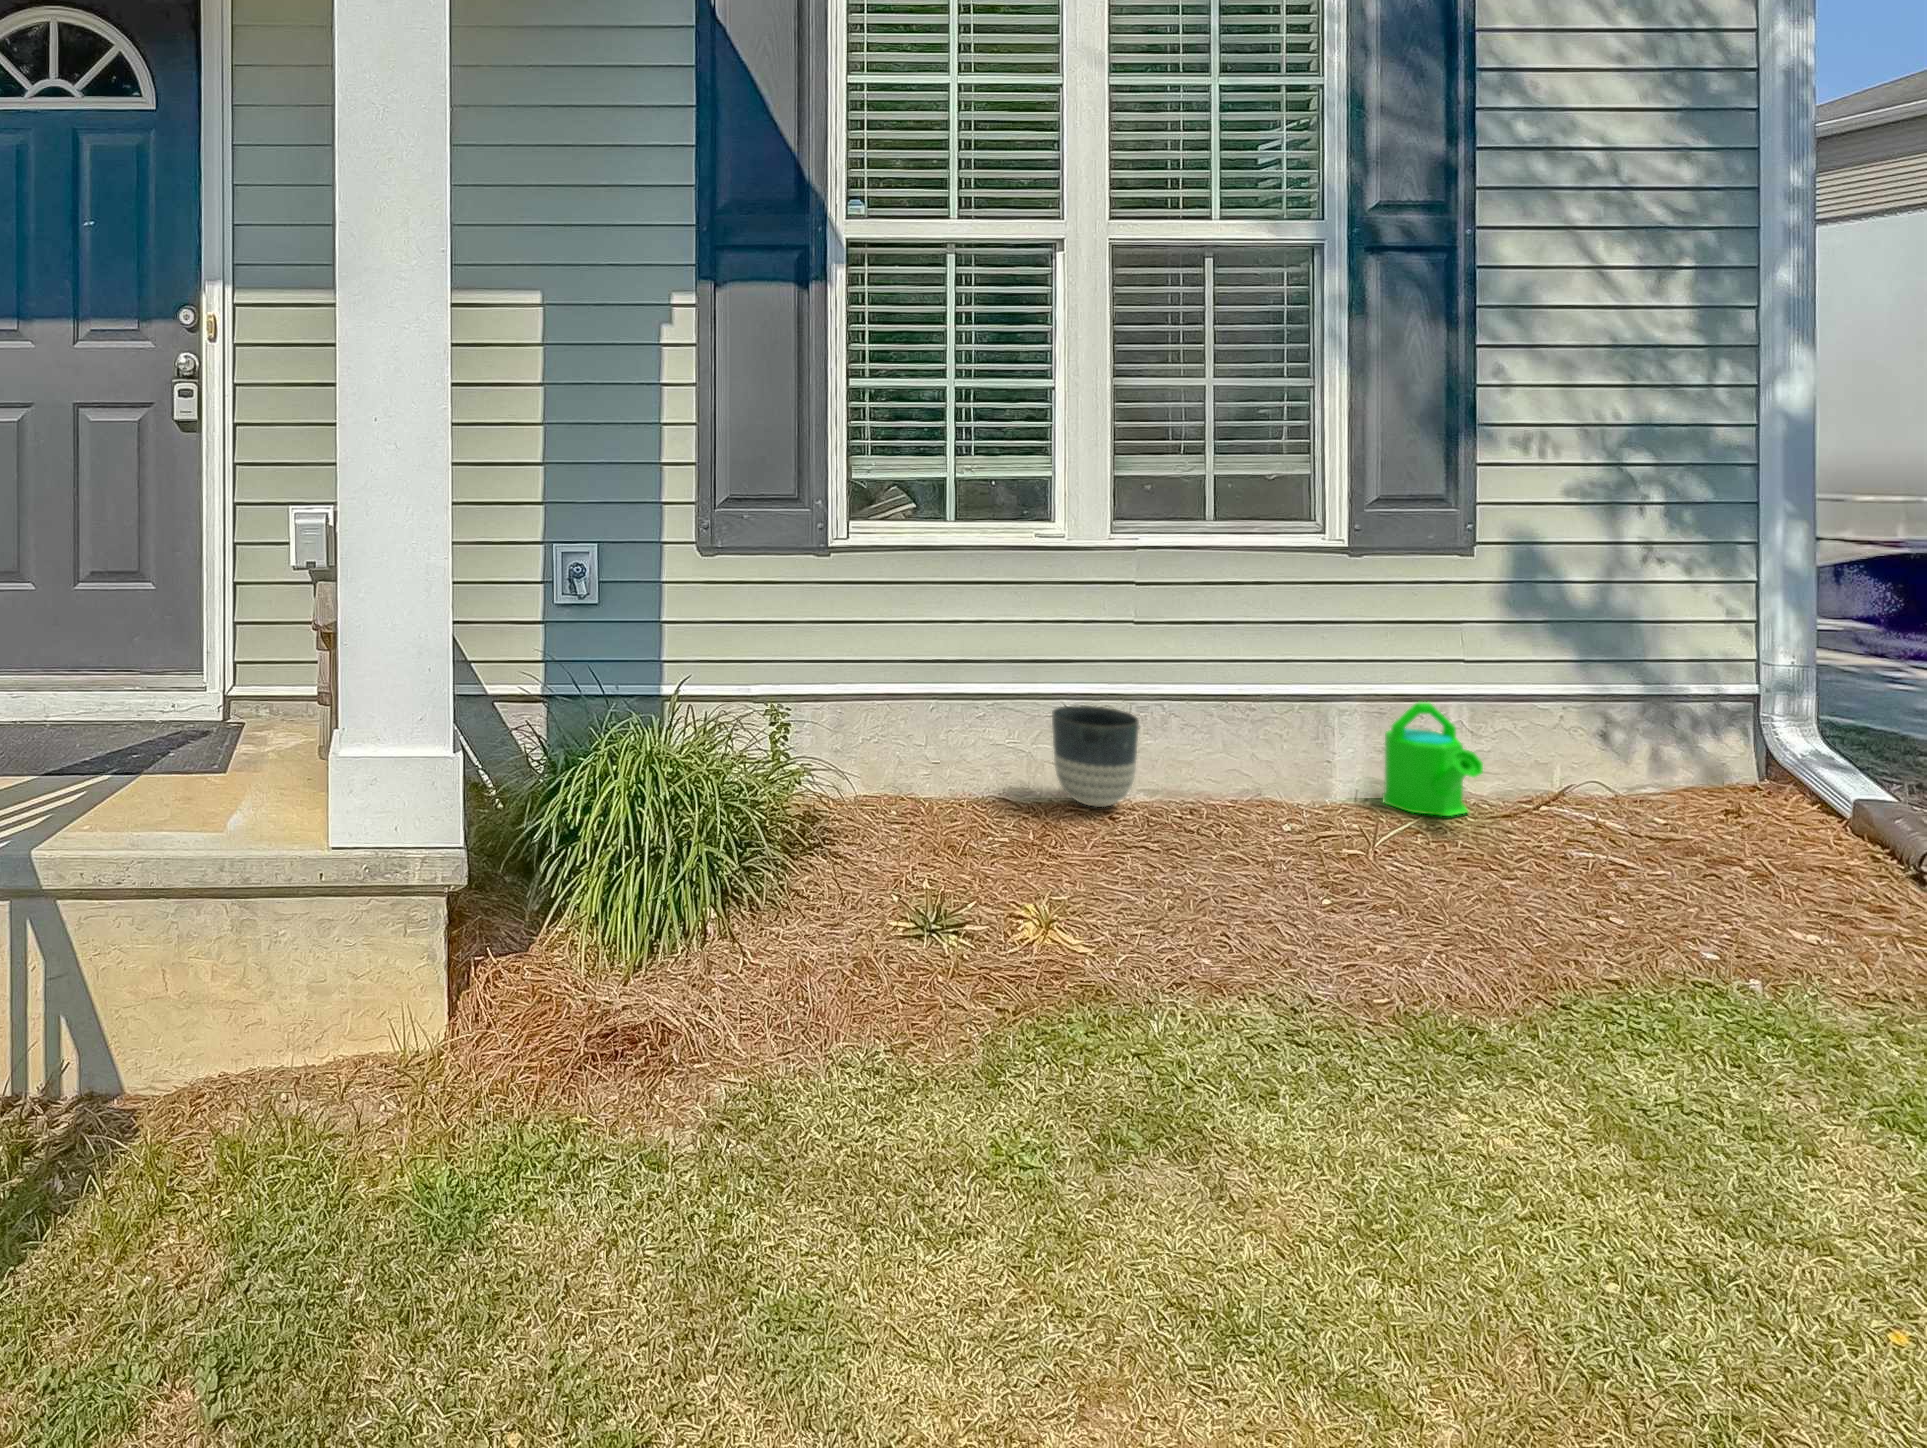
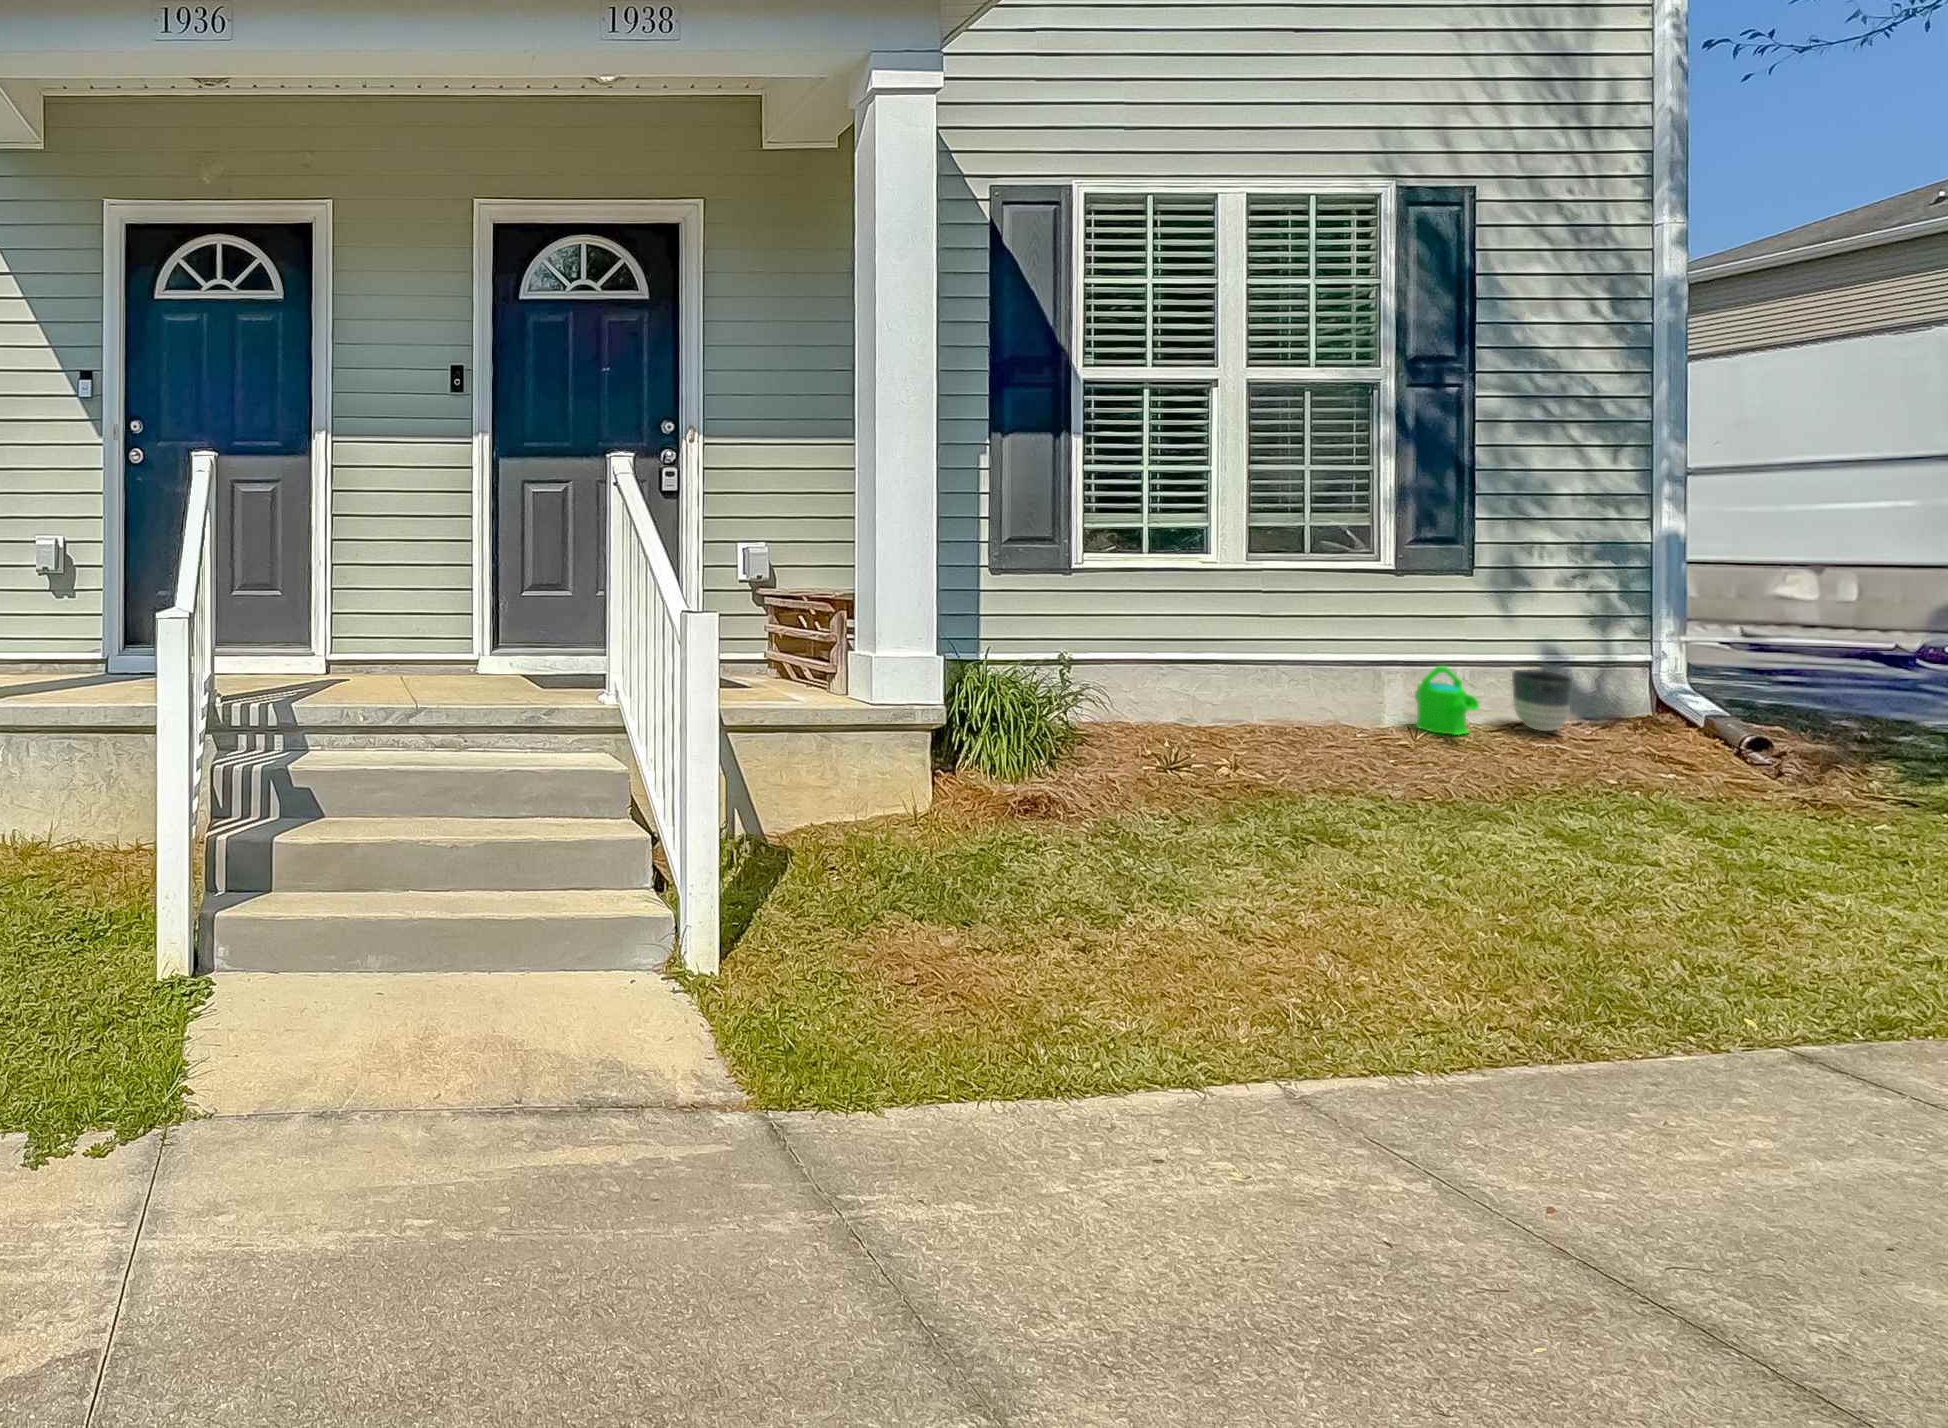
planter: present [1052,705,1139,807] -> present [1512,670,1572,731]

